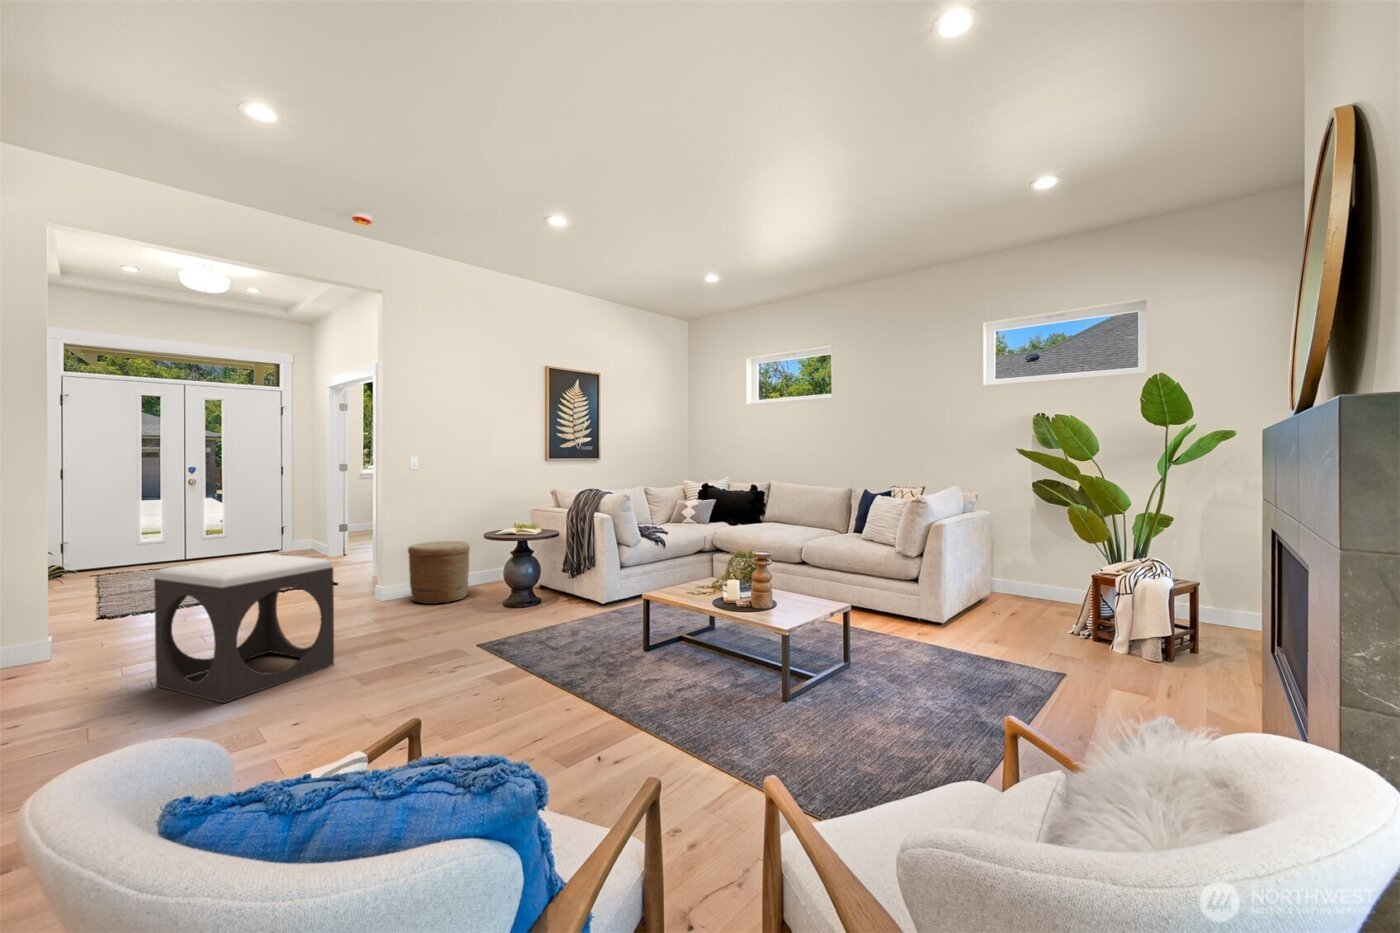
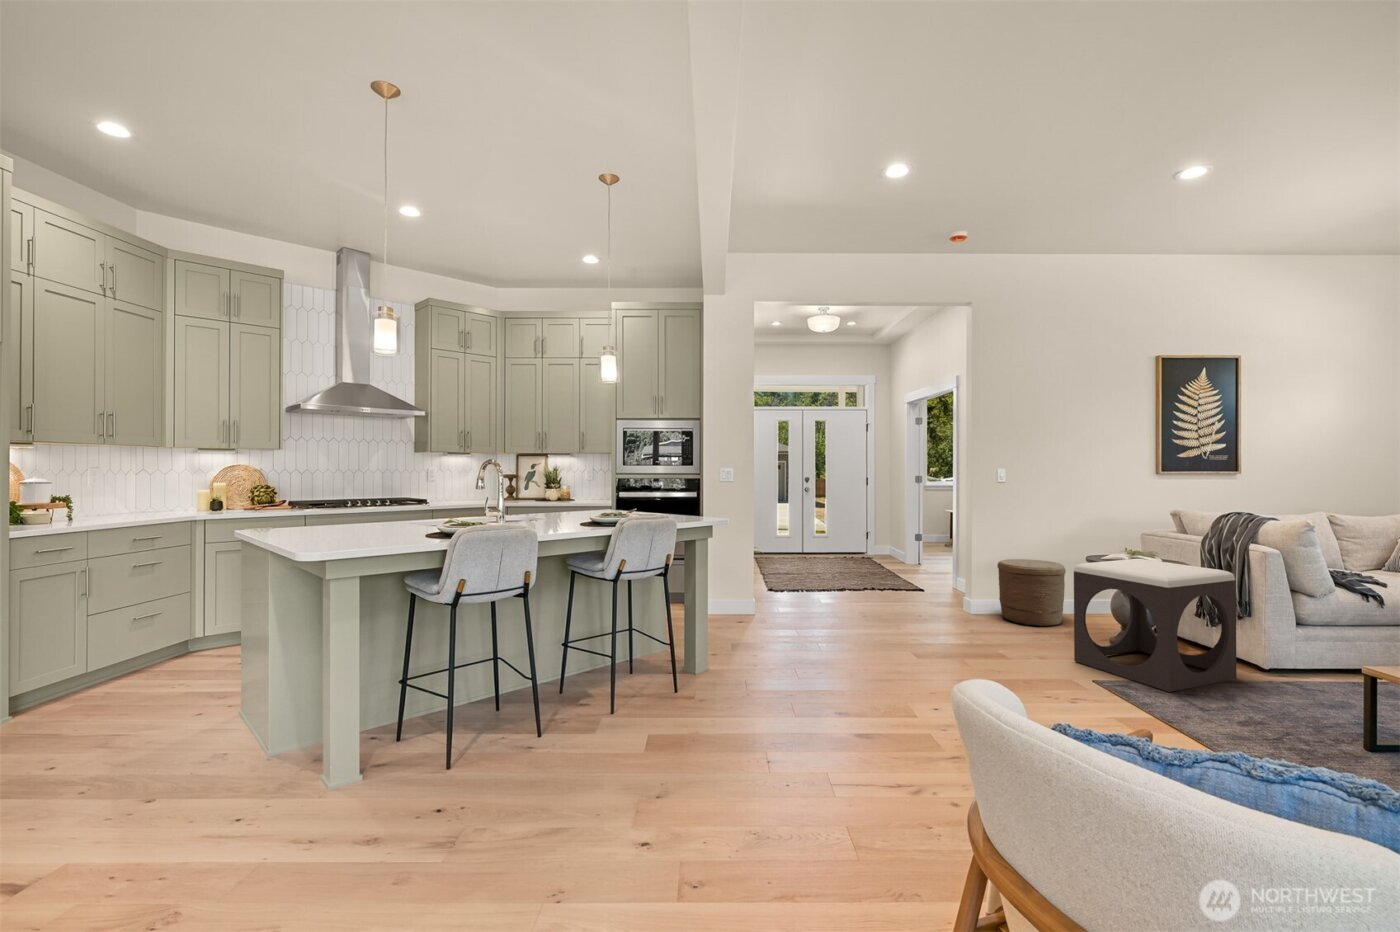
footstool: present [154,554,334,703] -> present [1074,559,1237,692]

